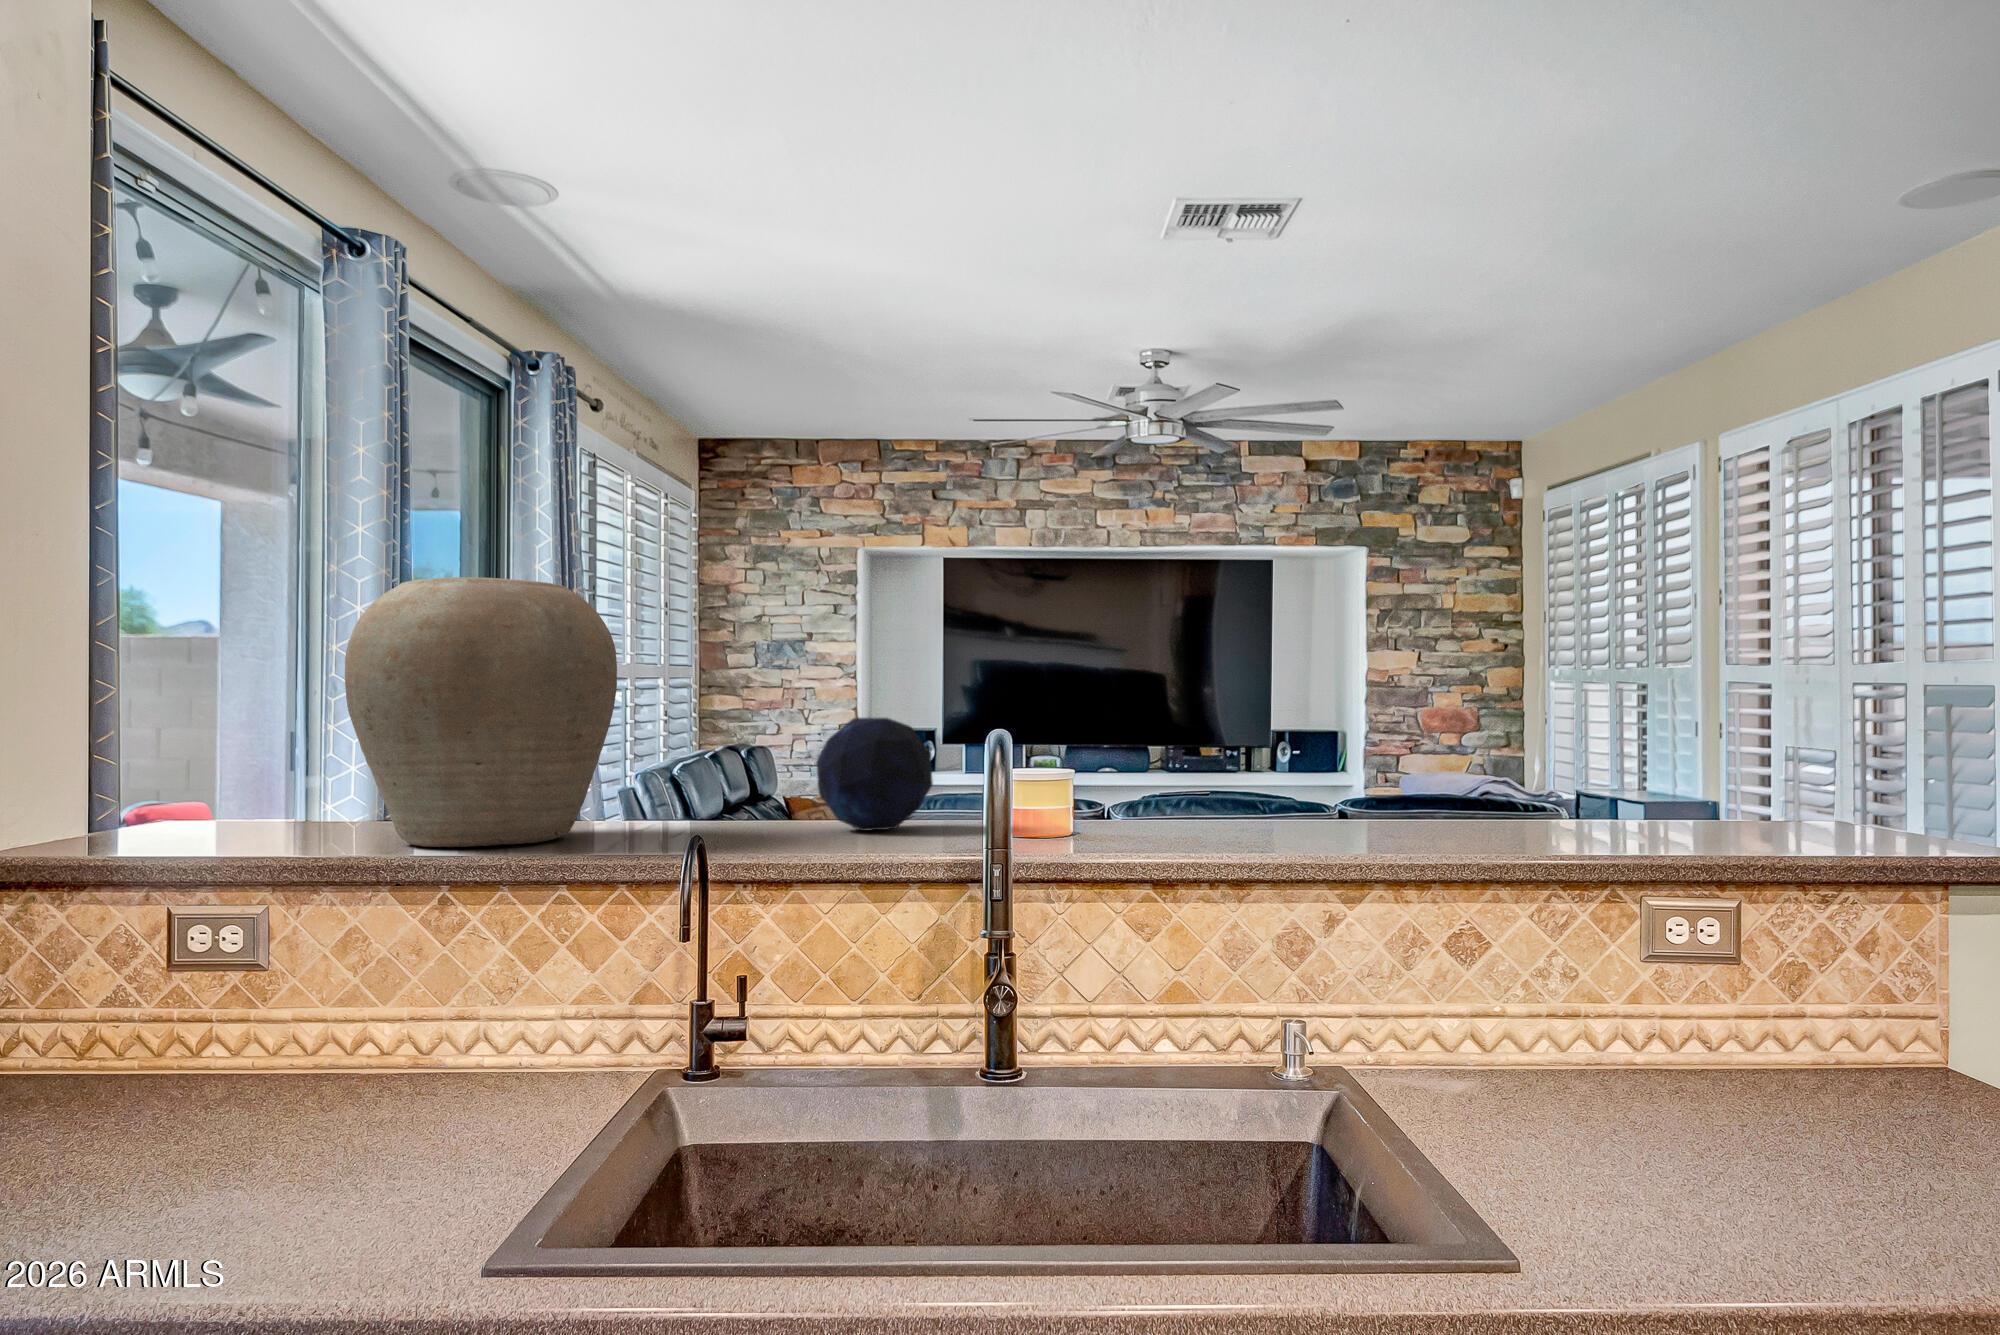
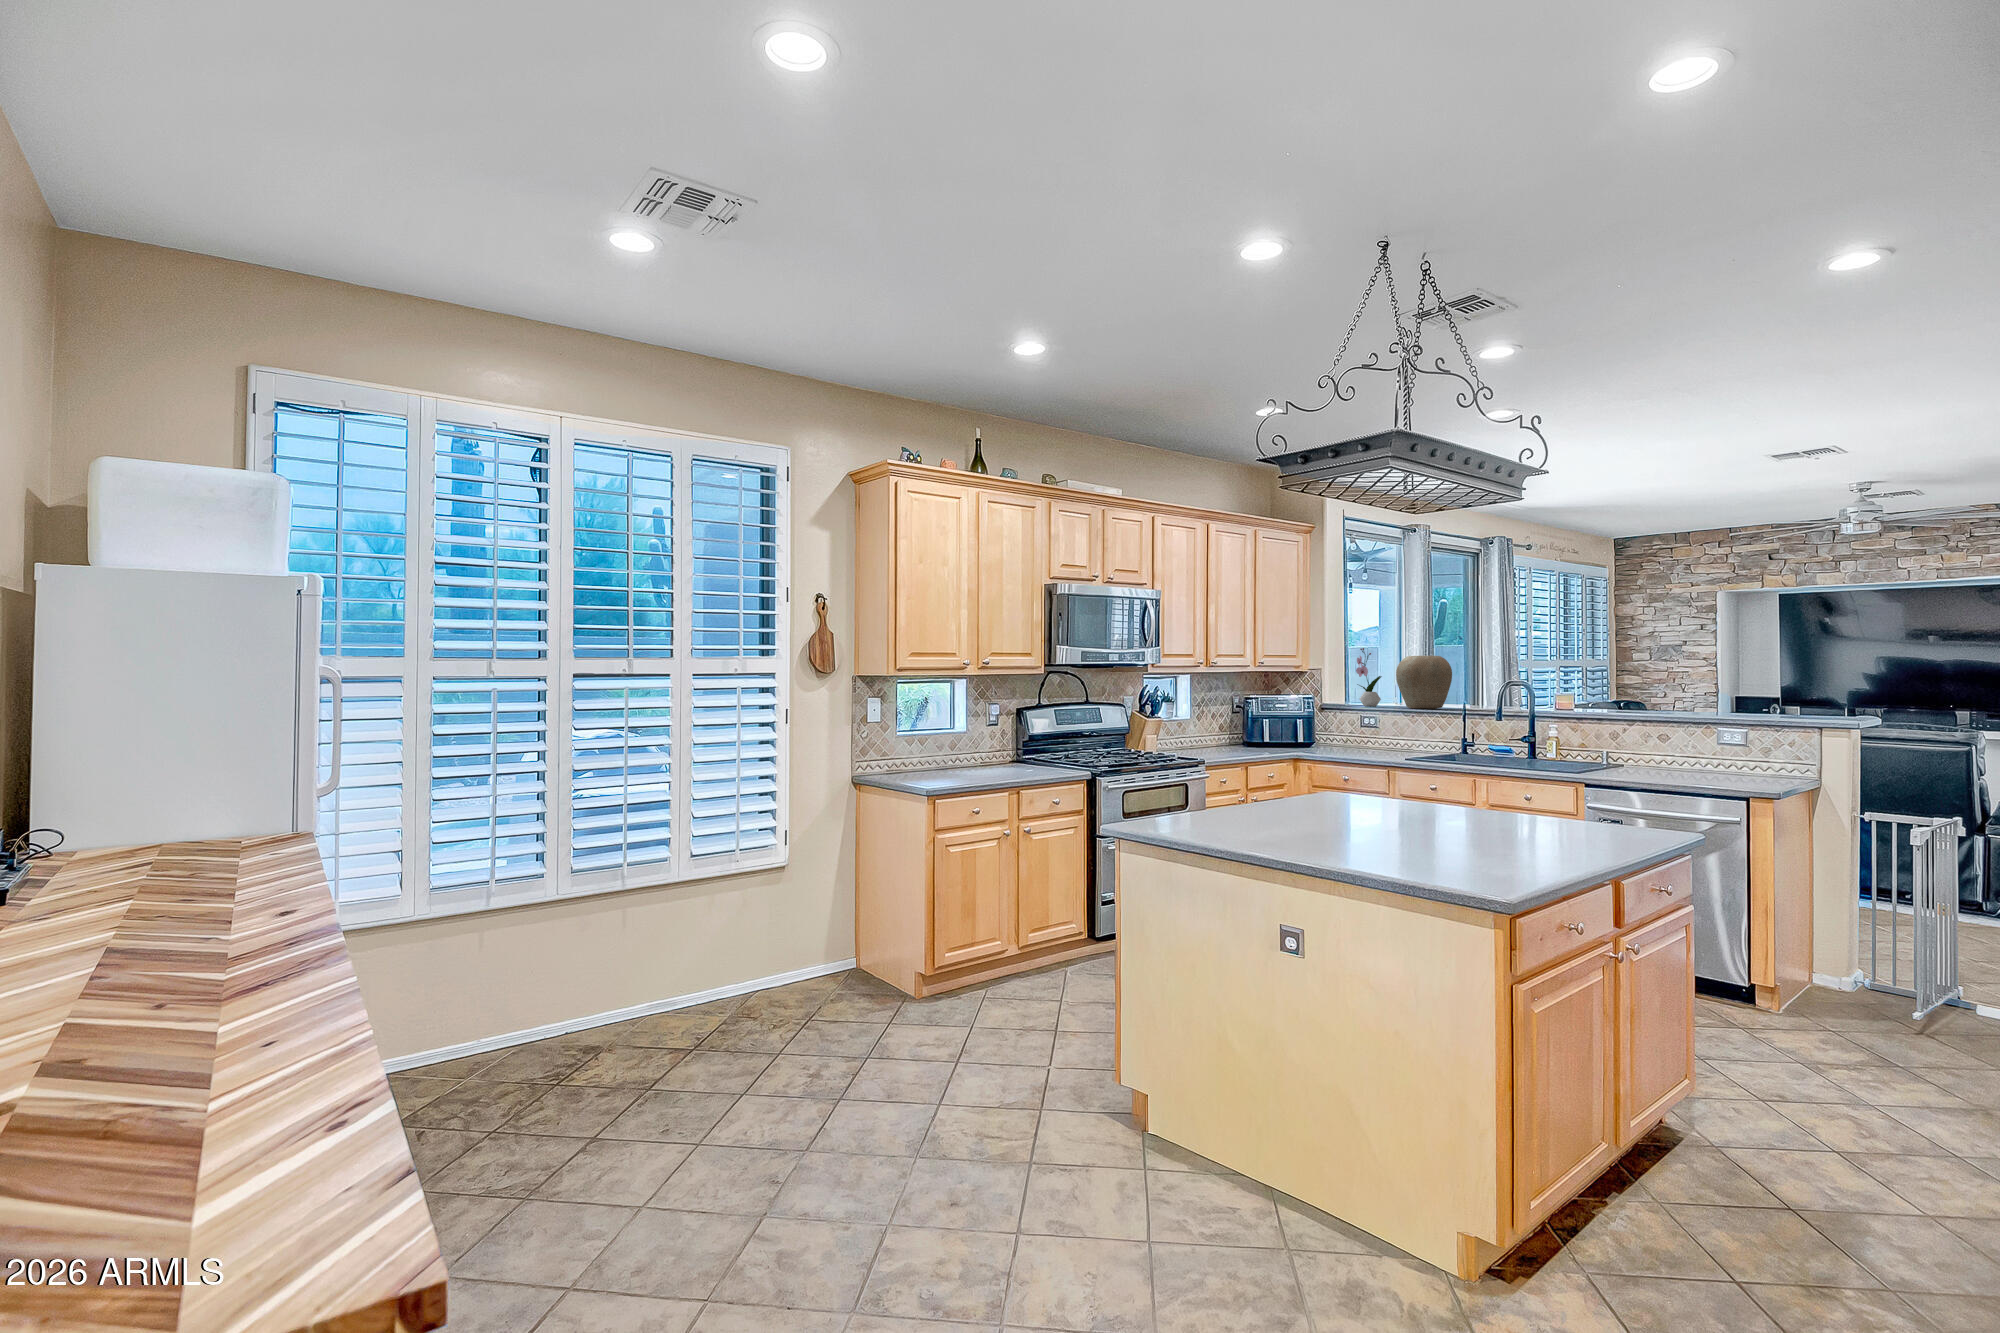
flower arrangement: none [112,540,261,843] -> present [1356,648,1382,707]
decorative orb: present [816,718,933,831] -> none [1498,685,1529,711]

